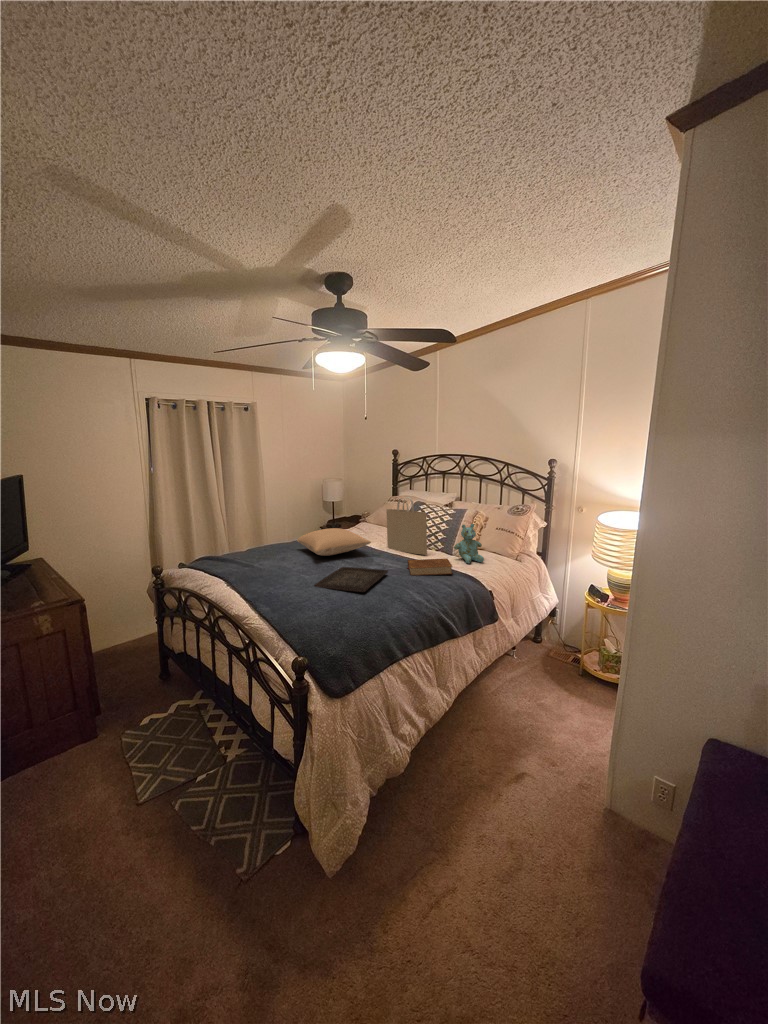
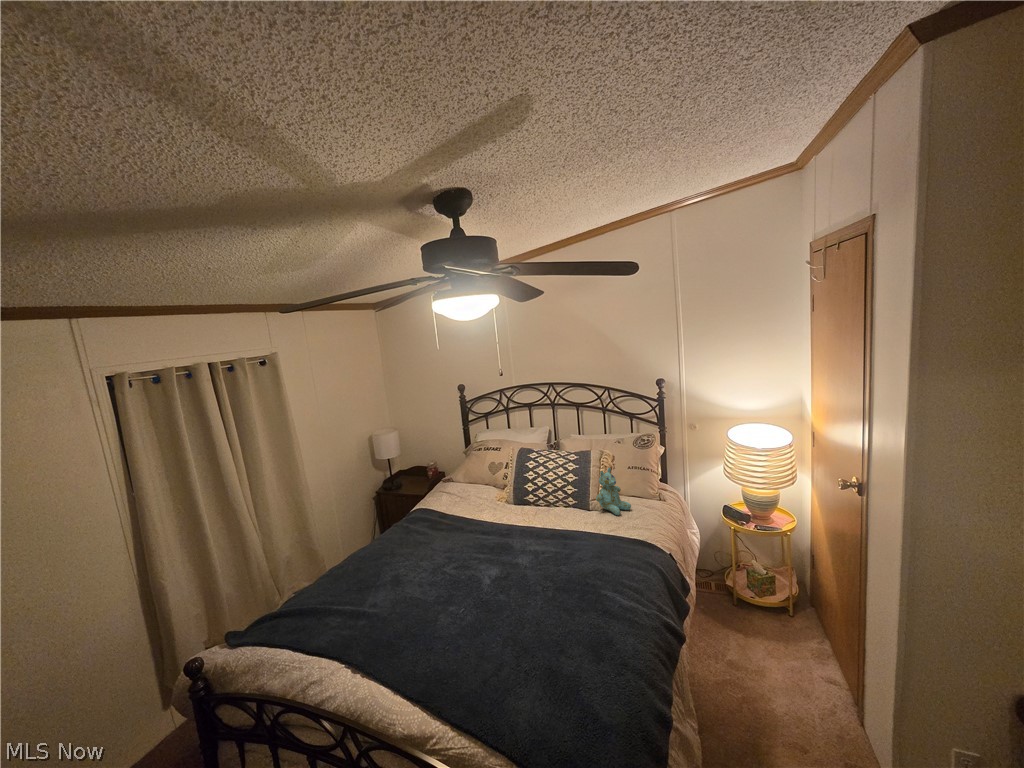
tote bag: present [386,497,427,555] -> none [502,450,565,517]
pillow: present [297,528,371,556] -> none [402,507,504,554]
book: present [408,559,452,575] -> none [558,517,621,552]
tray: present [314,567,388,592] -> none [489,553,563,607]

